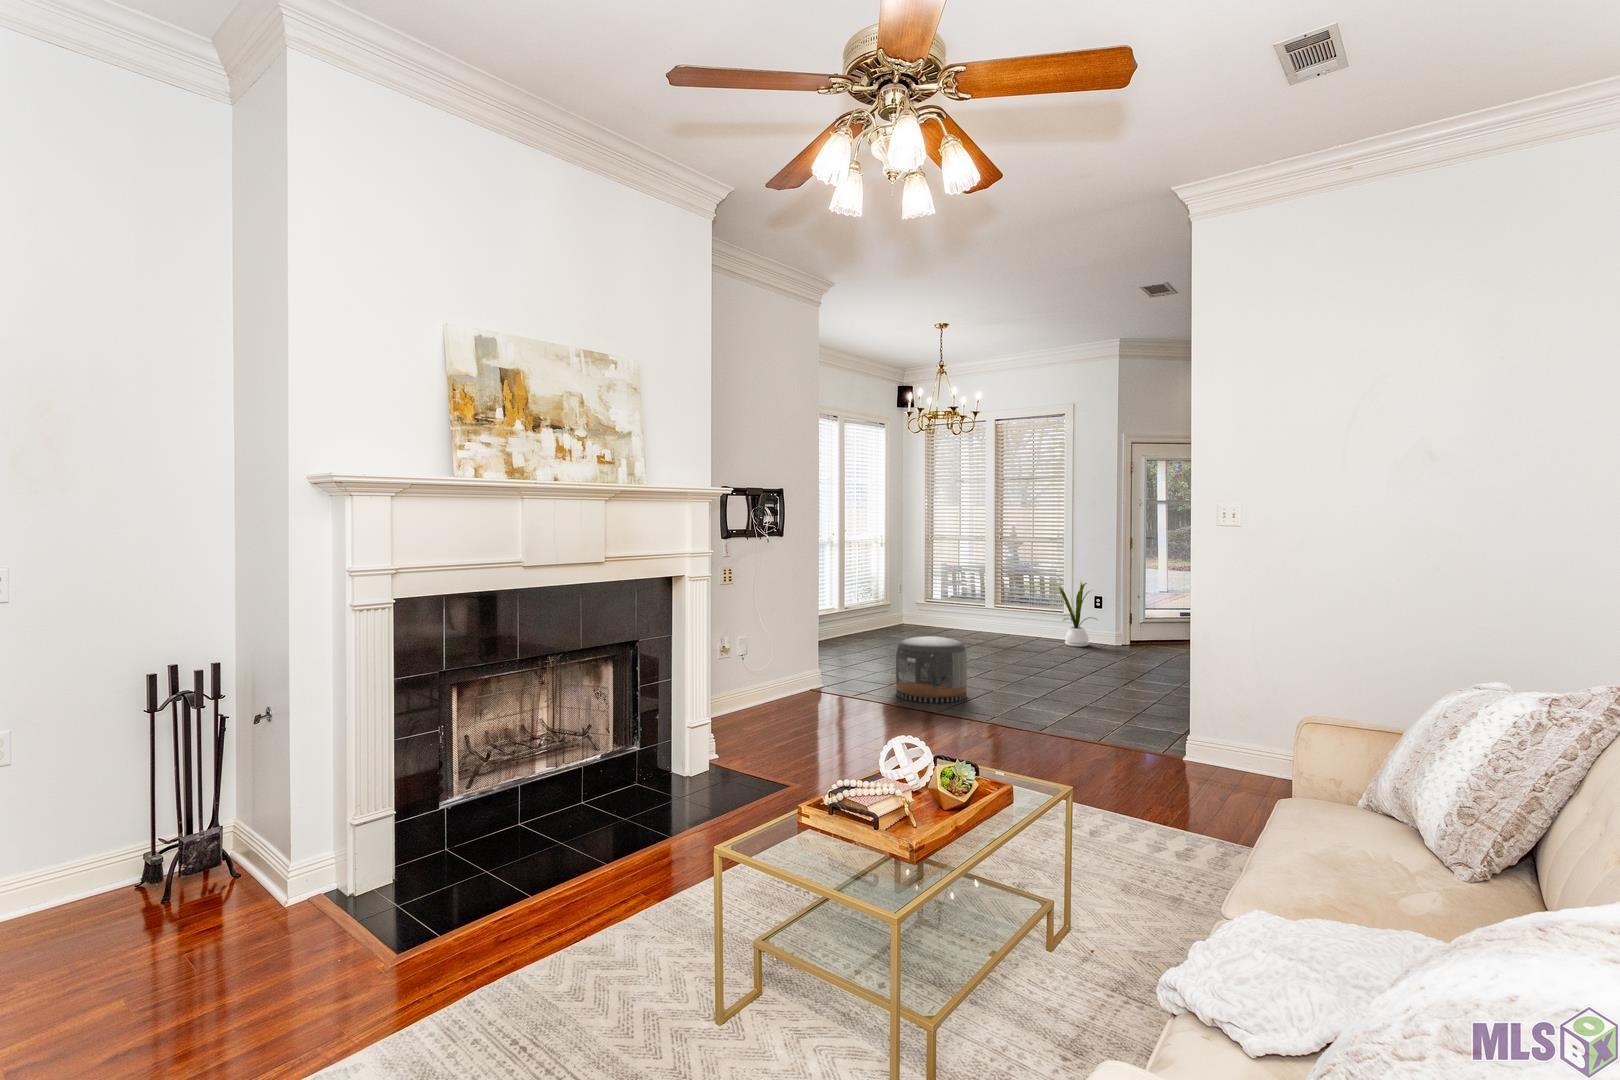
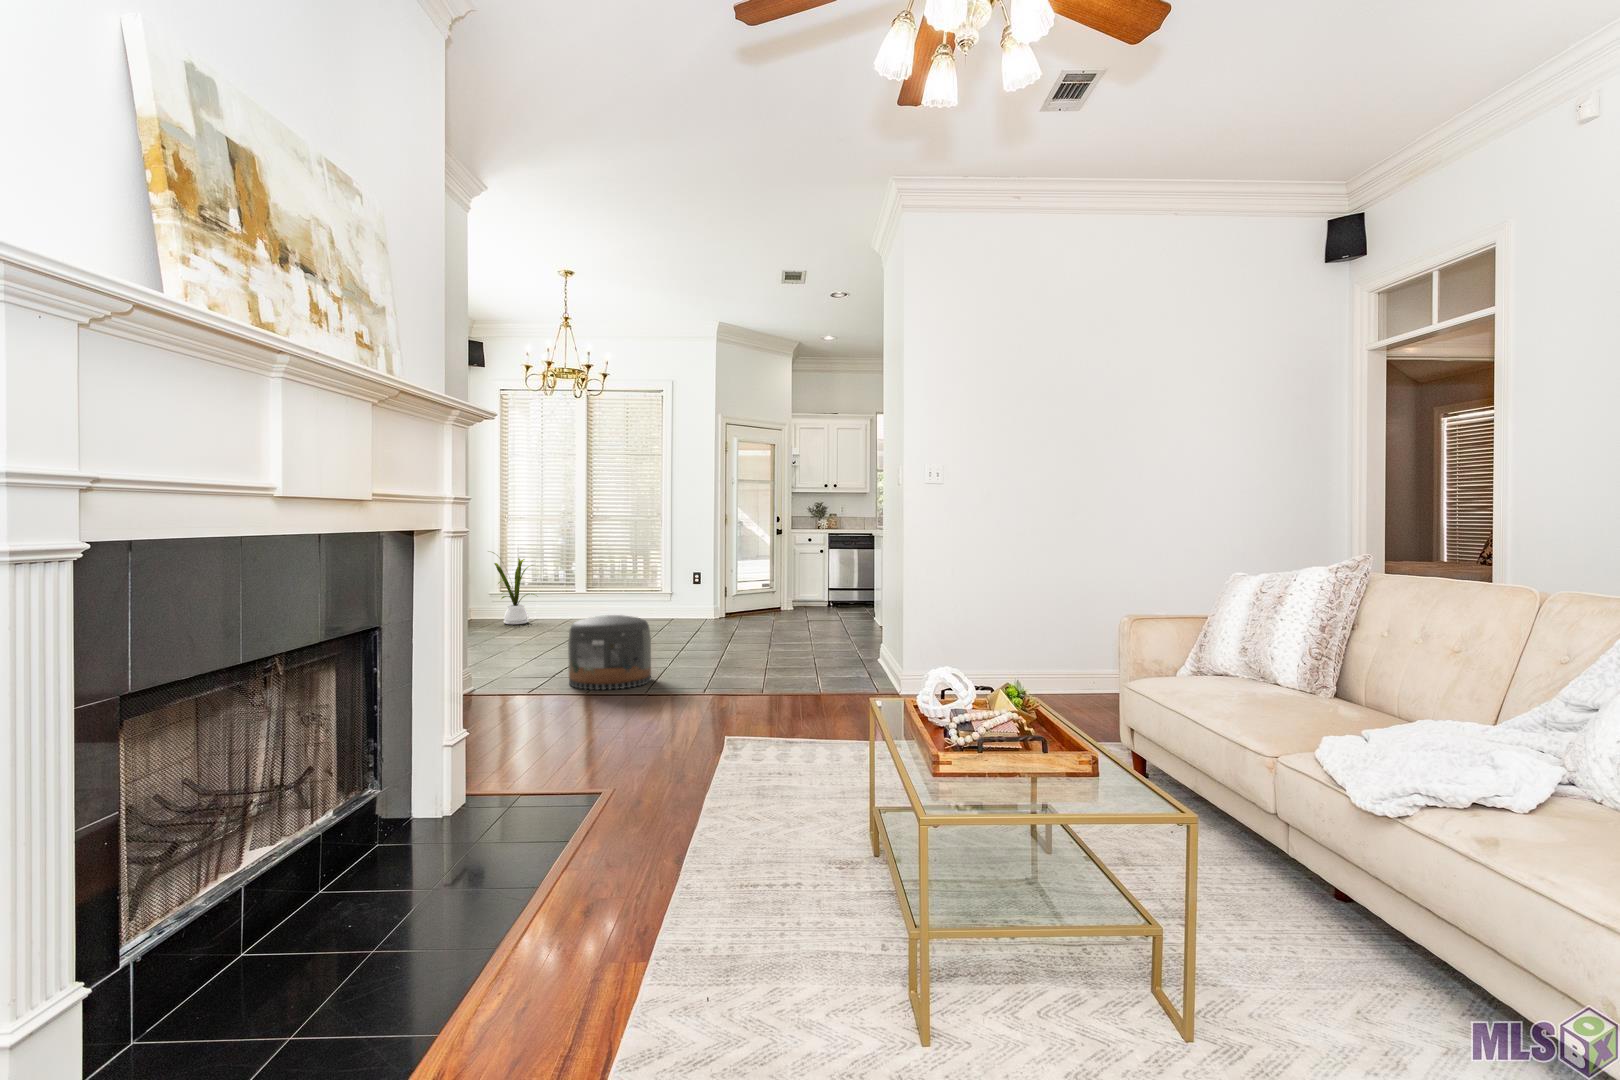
house plant: present [1057,576,1097,647] -> present [492,552,535,624]

